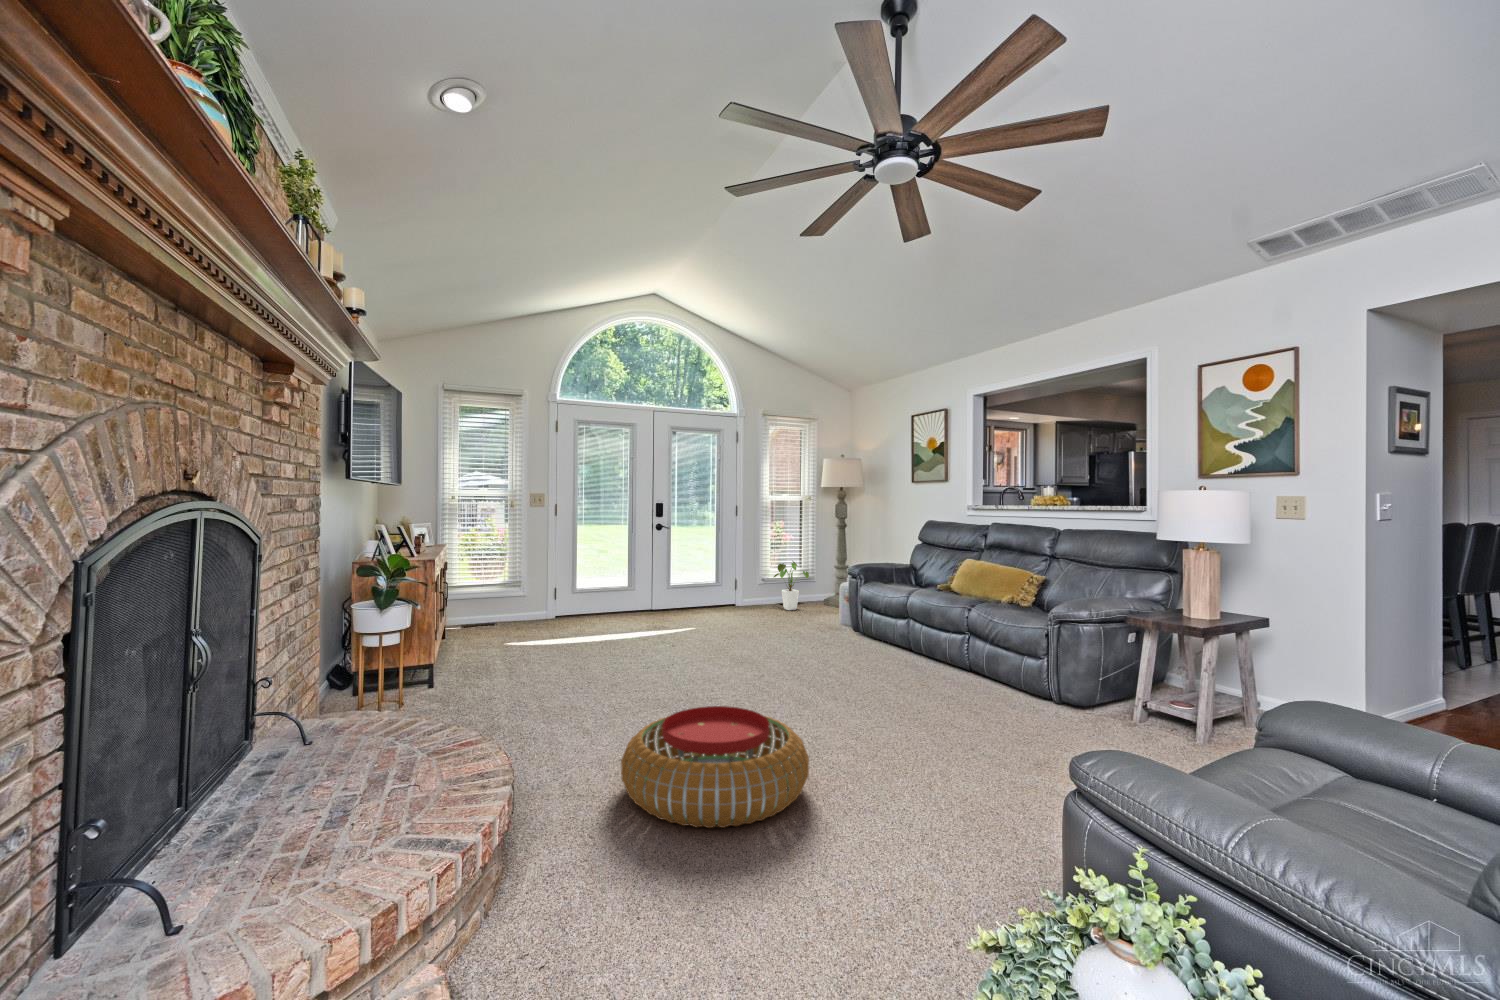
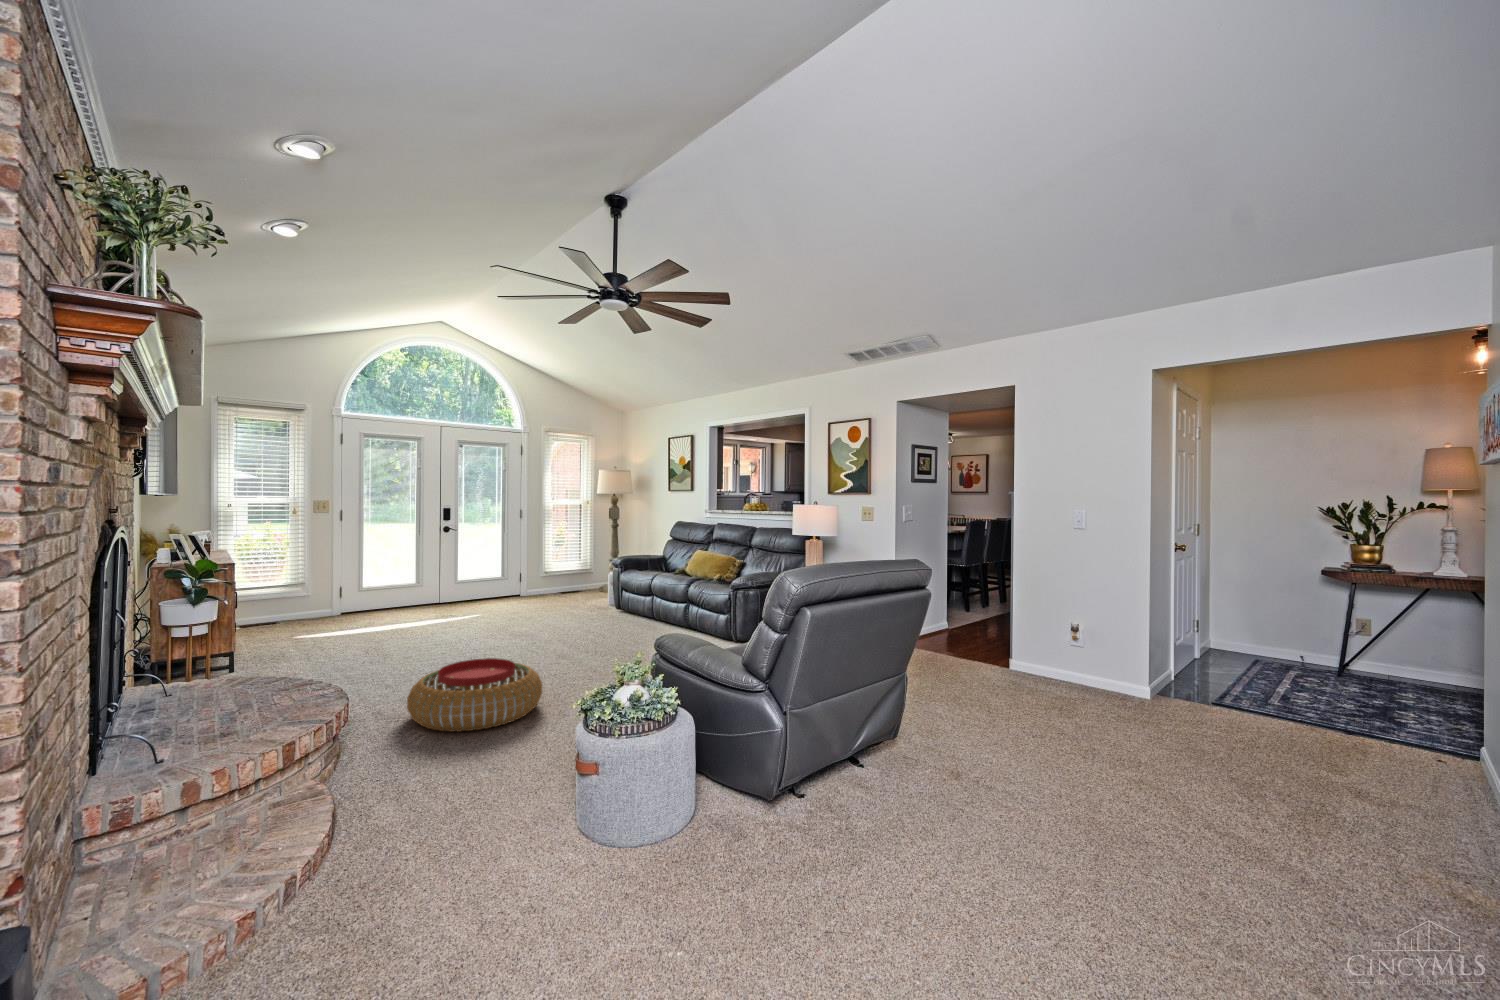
house plant: present [774,562,809,610] -> none [556,554,586,595]

